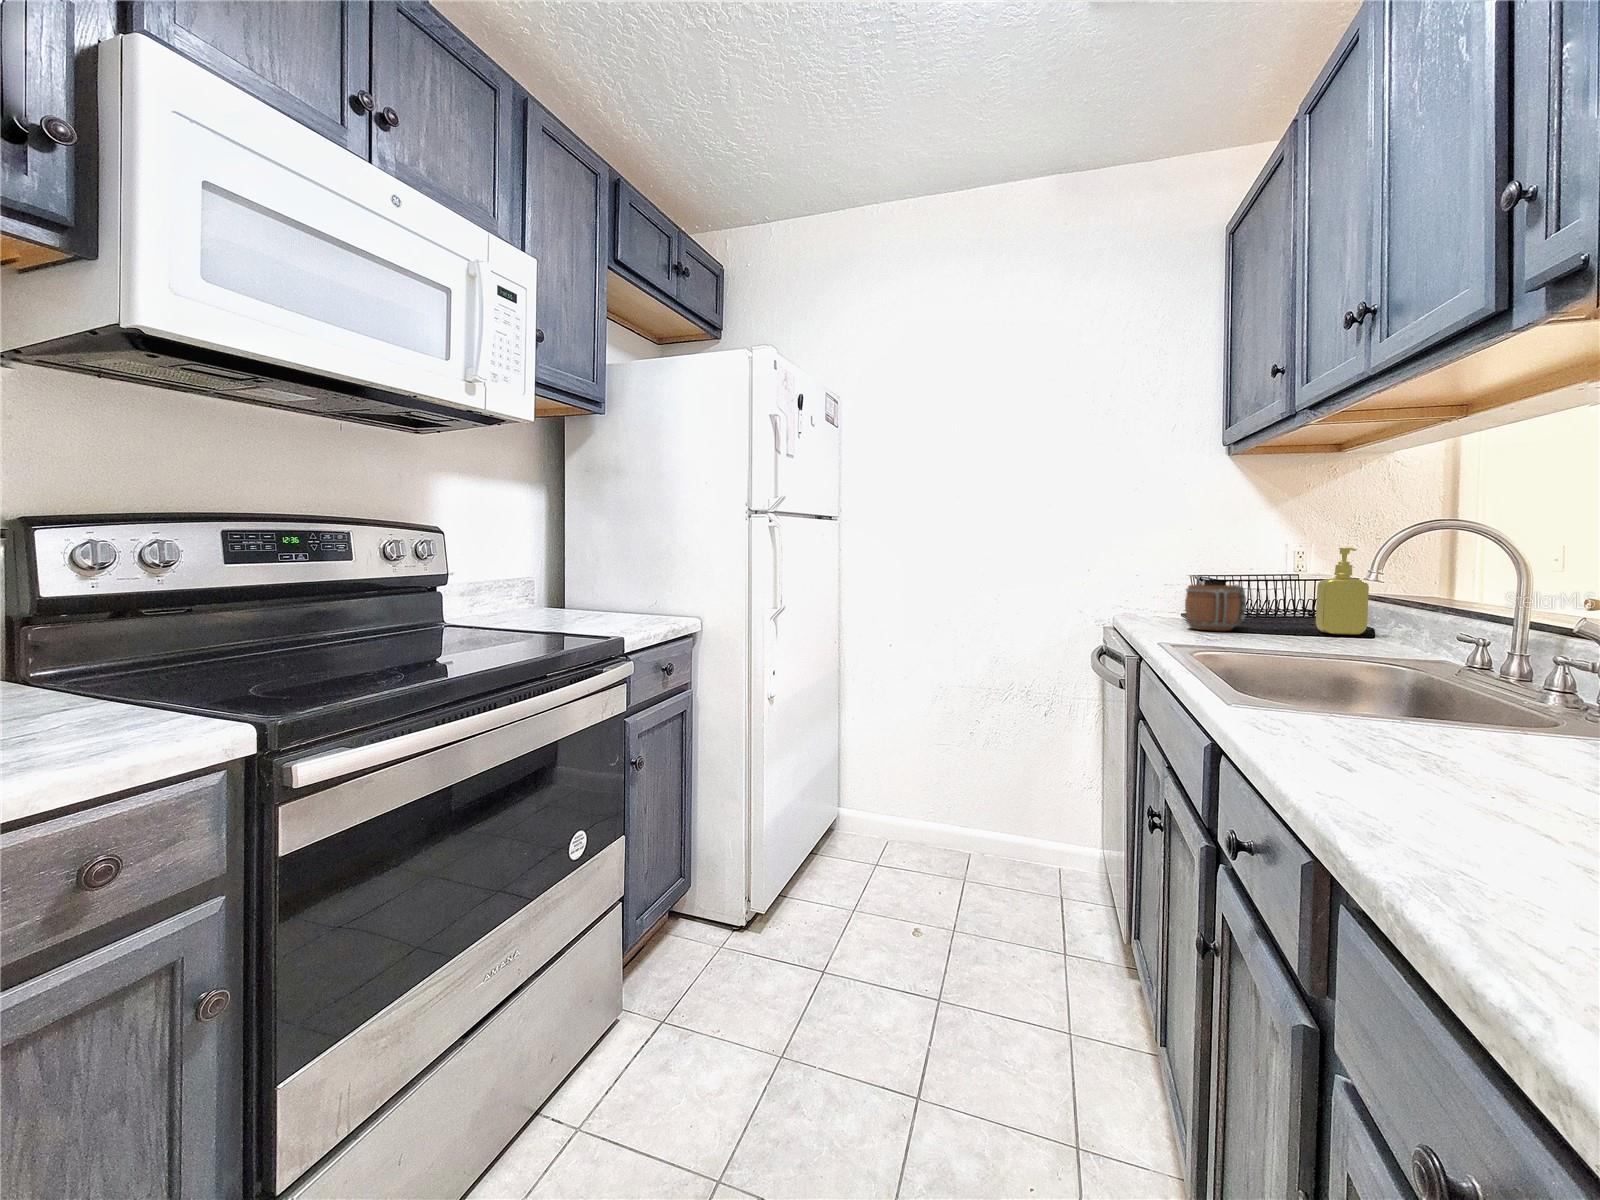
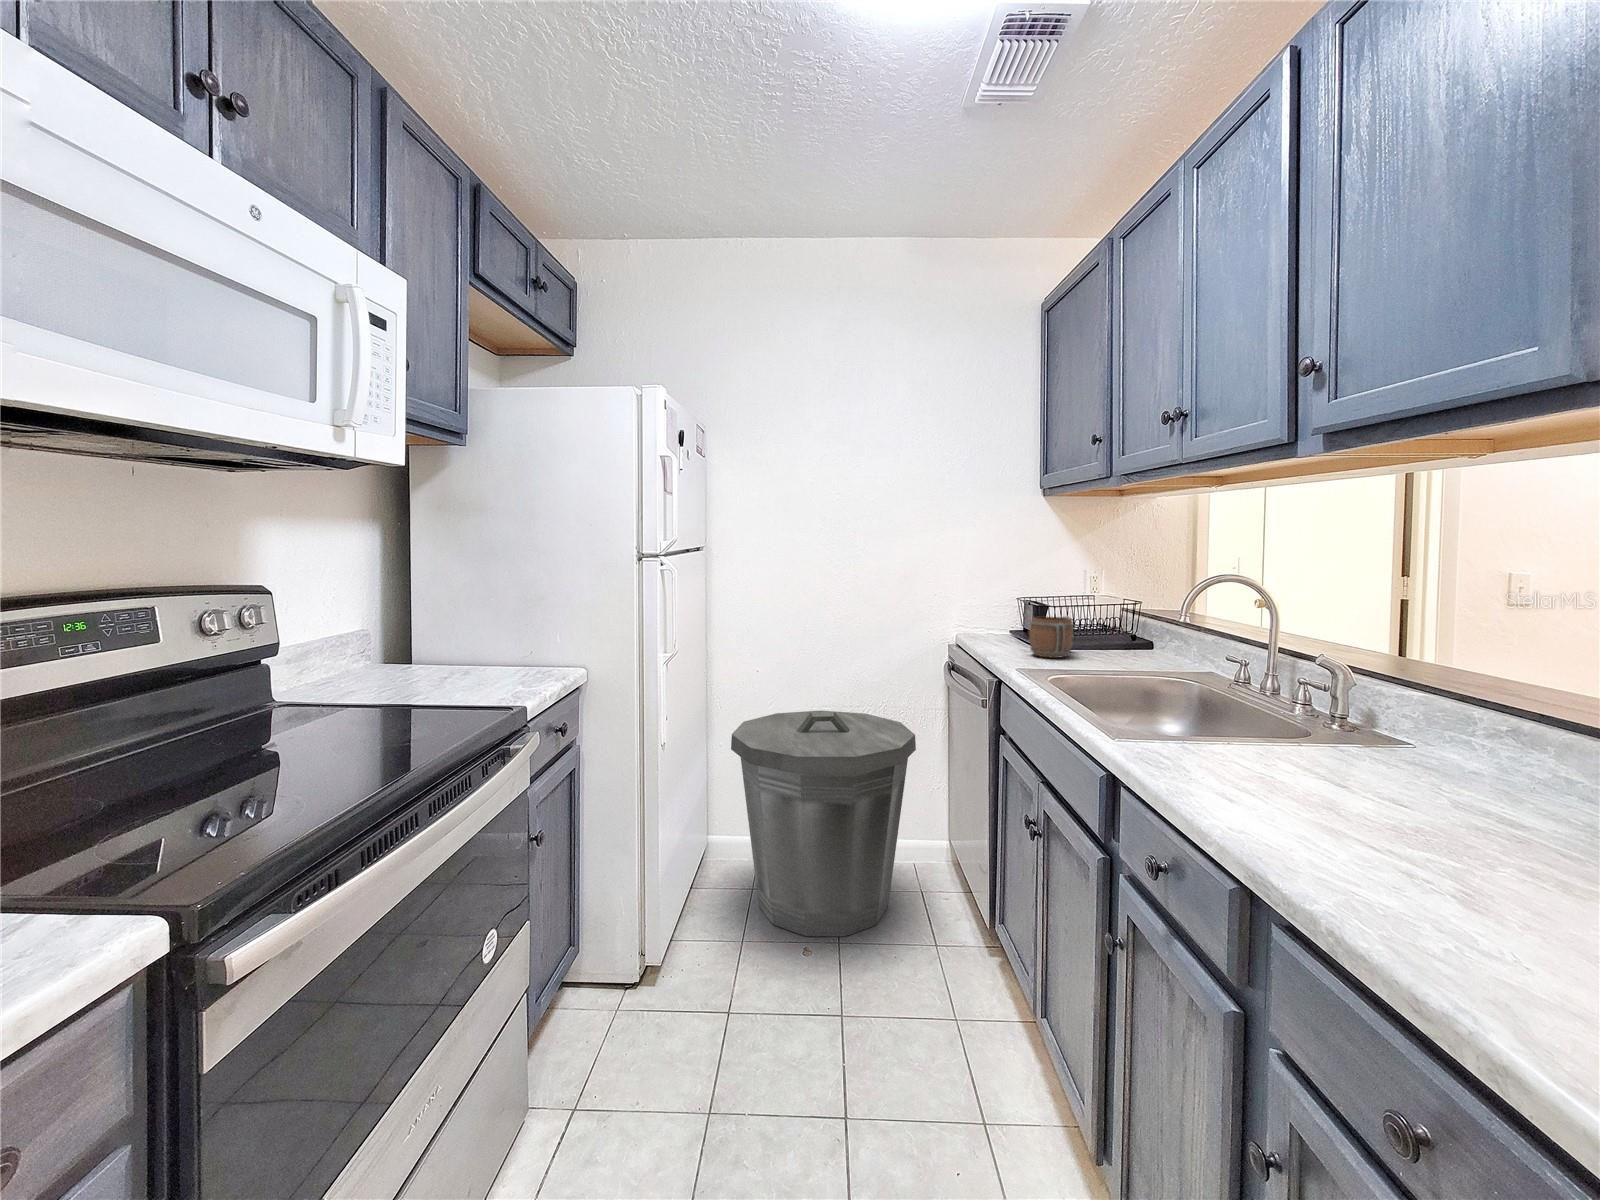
soap dispenser: present [1316,548,1369,635] -> none [1127,587,1167,658]
trash can: none [852,687,1053,928] -> present [731,710,916,936]

